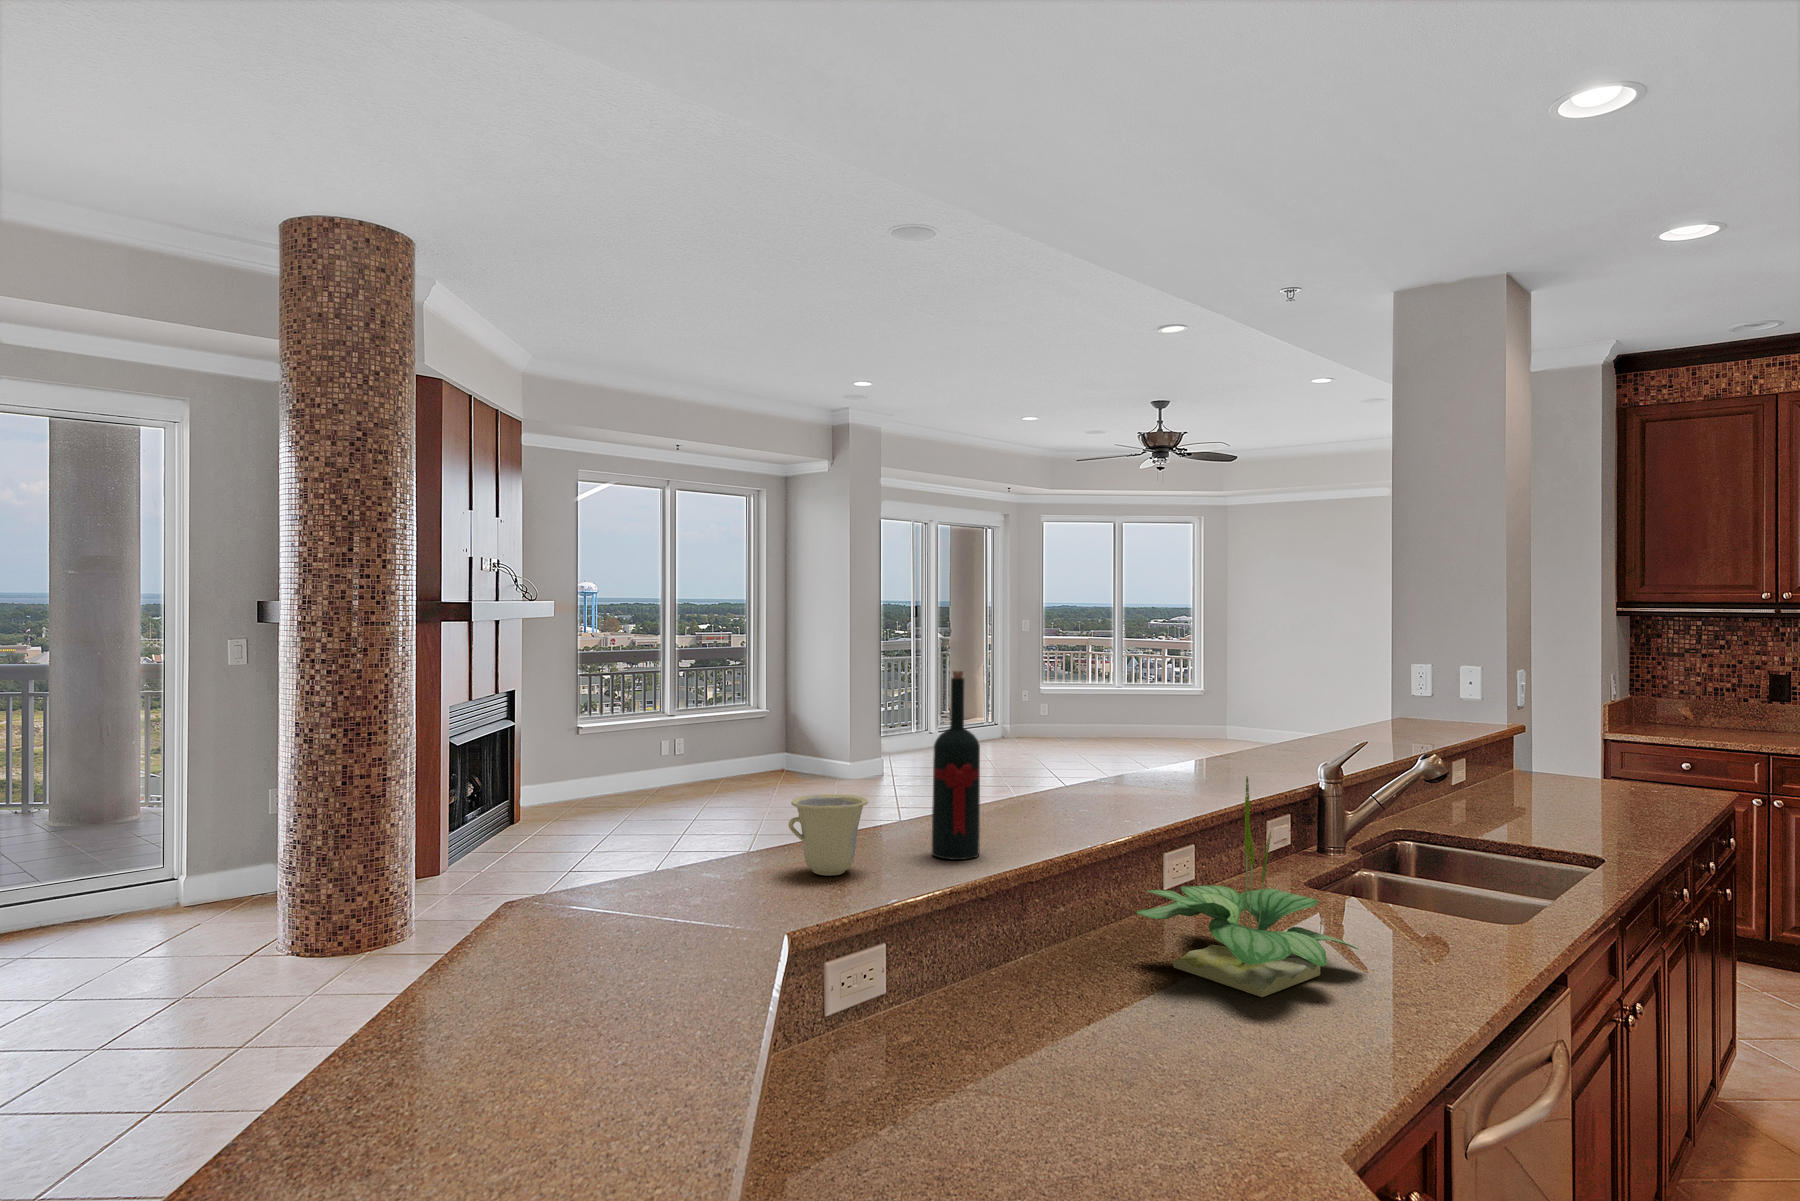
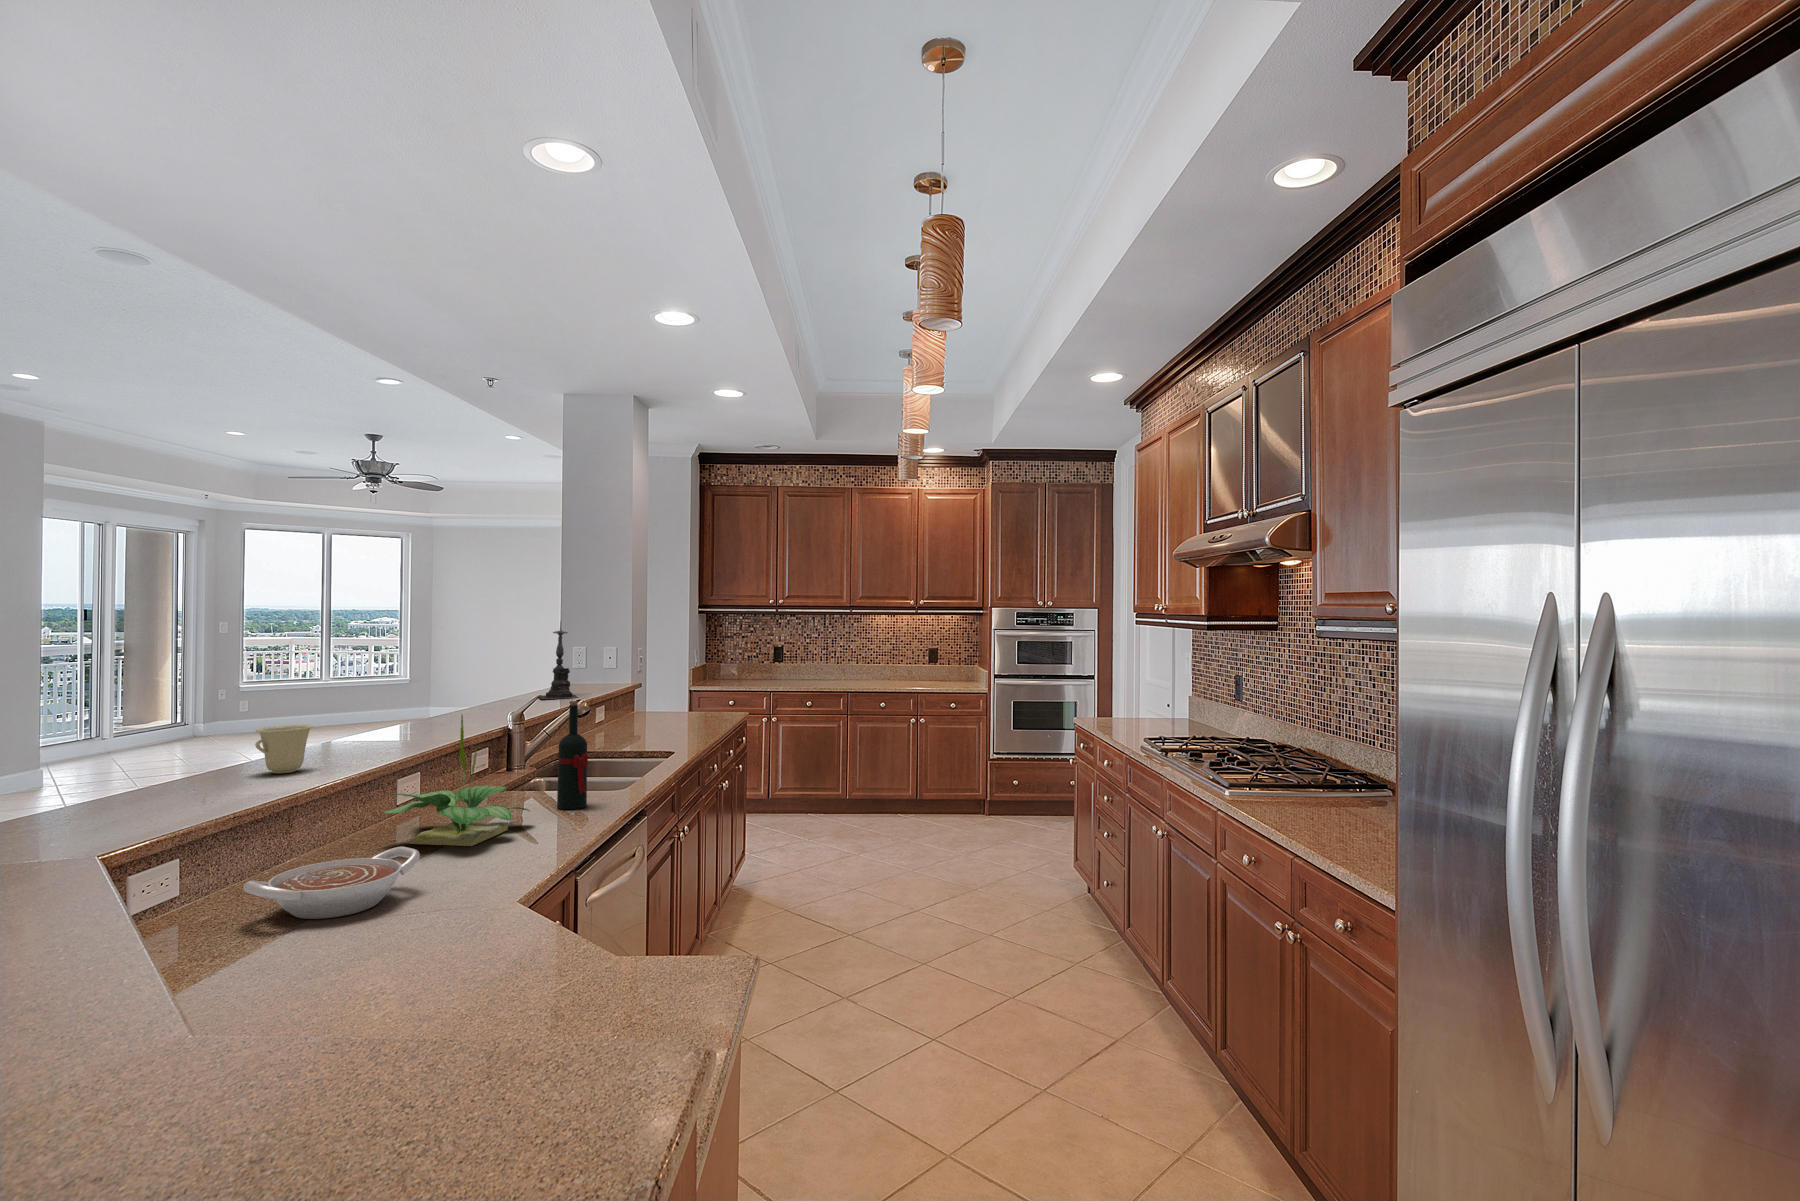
candle holder: none [1360,625,1426,743] -> present [538,622,579,699]
wine bottle: present [932,671,980,860] -> present [557,701,588,810]
cup: present [788,794,868,876] -> present [255,725,314,773]
bowl: none [935,995,1176,1106] -> present [243,847,420,919]

